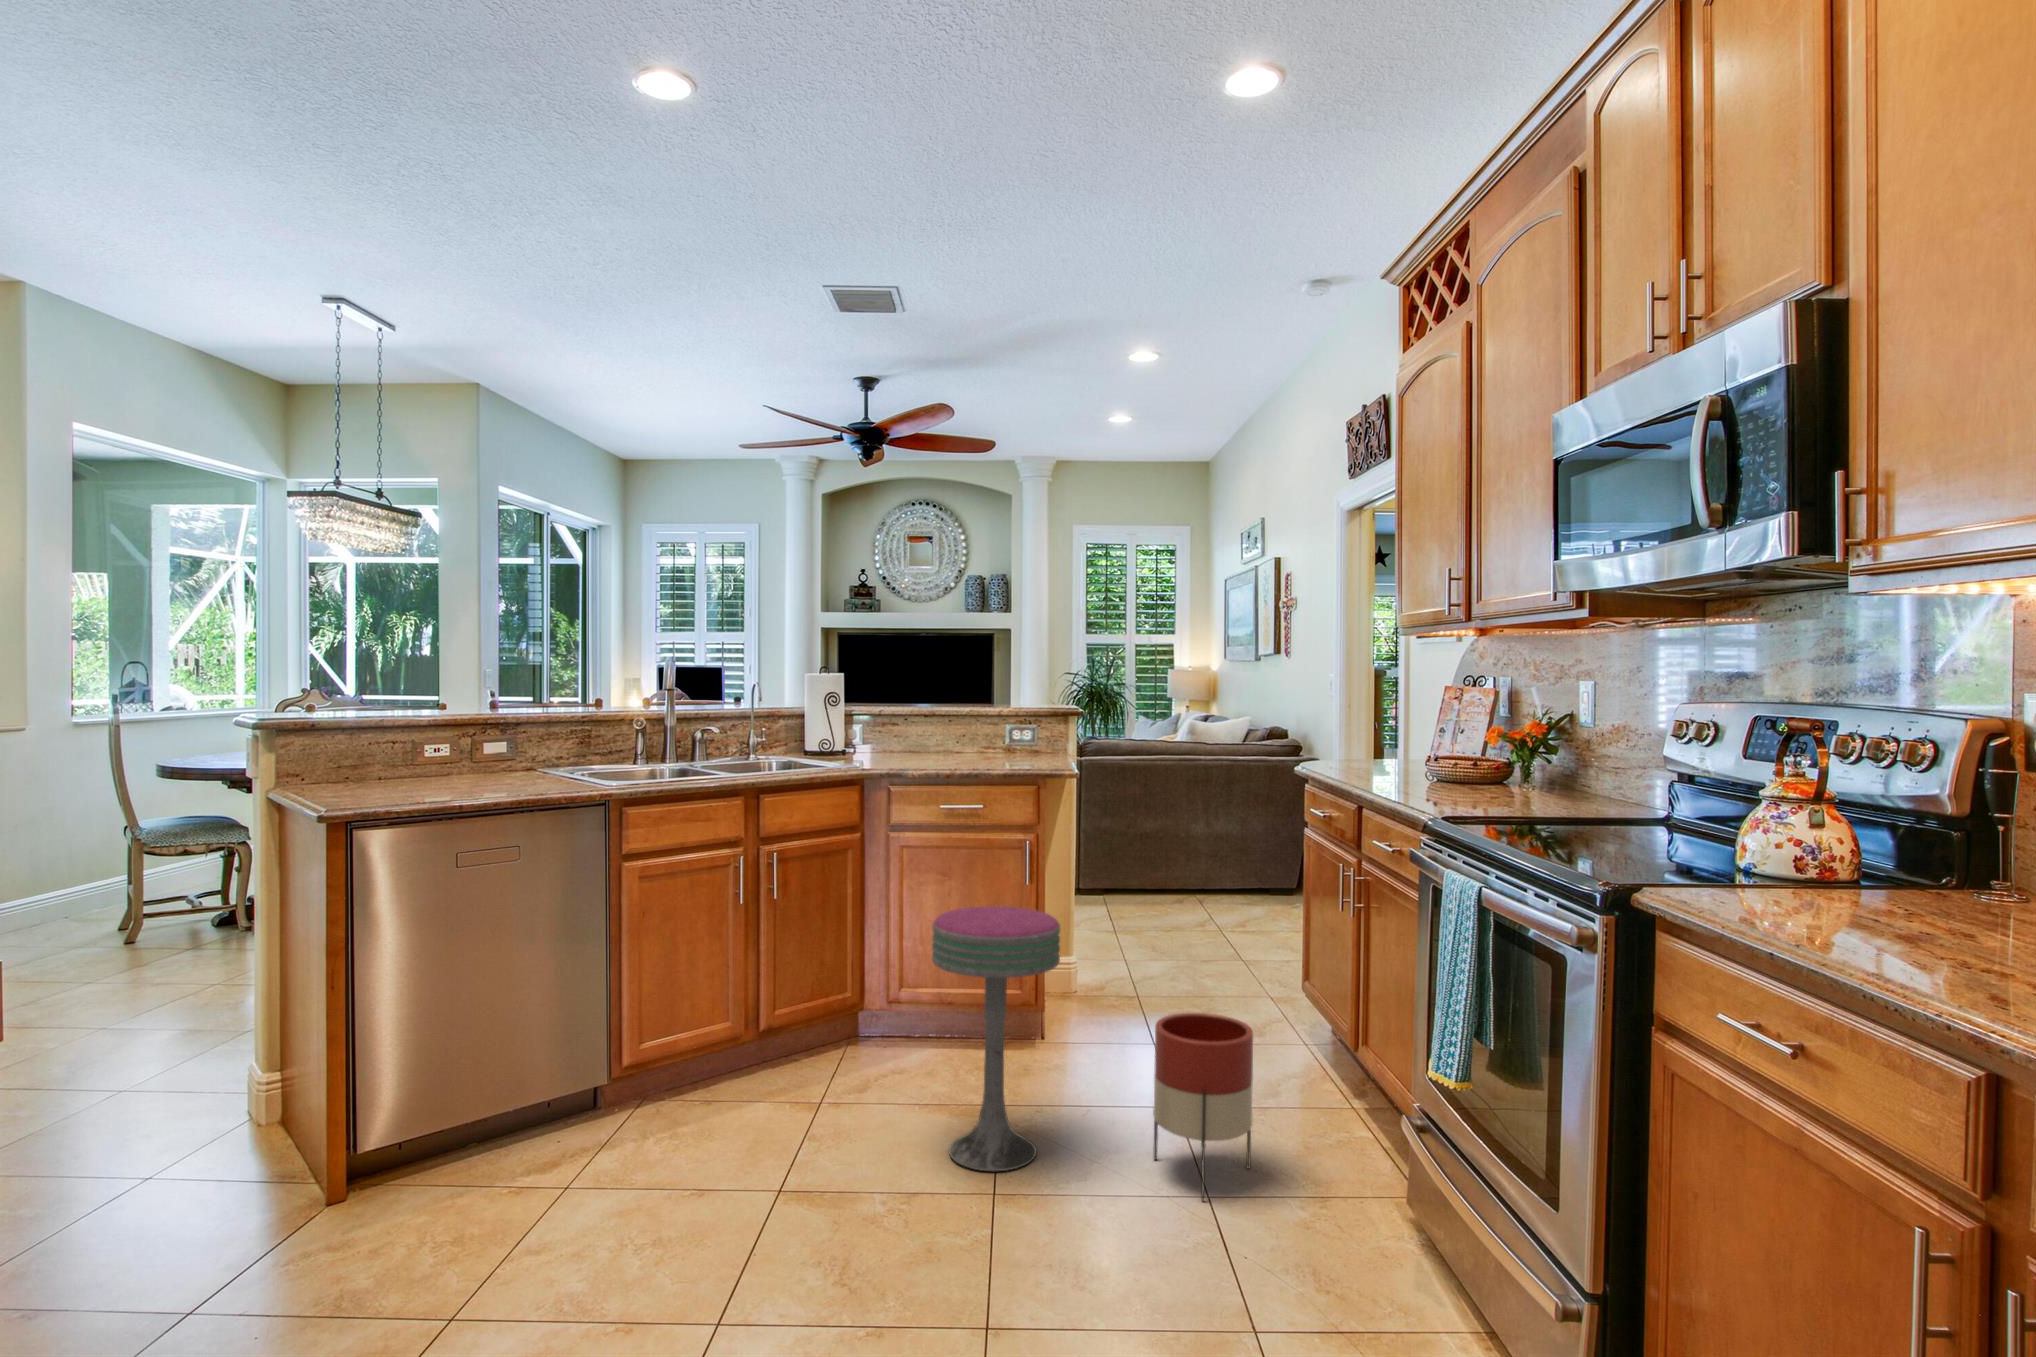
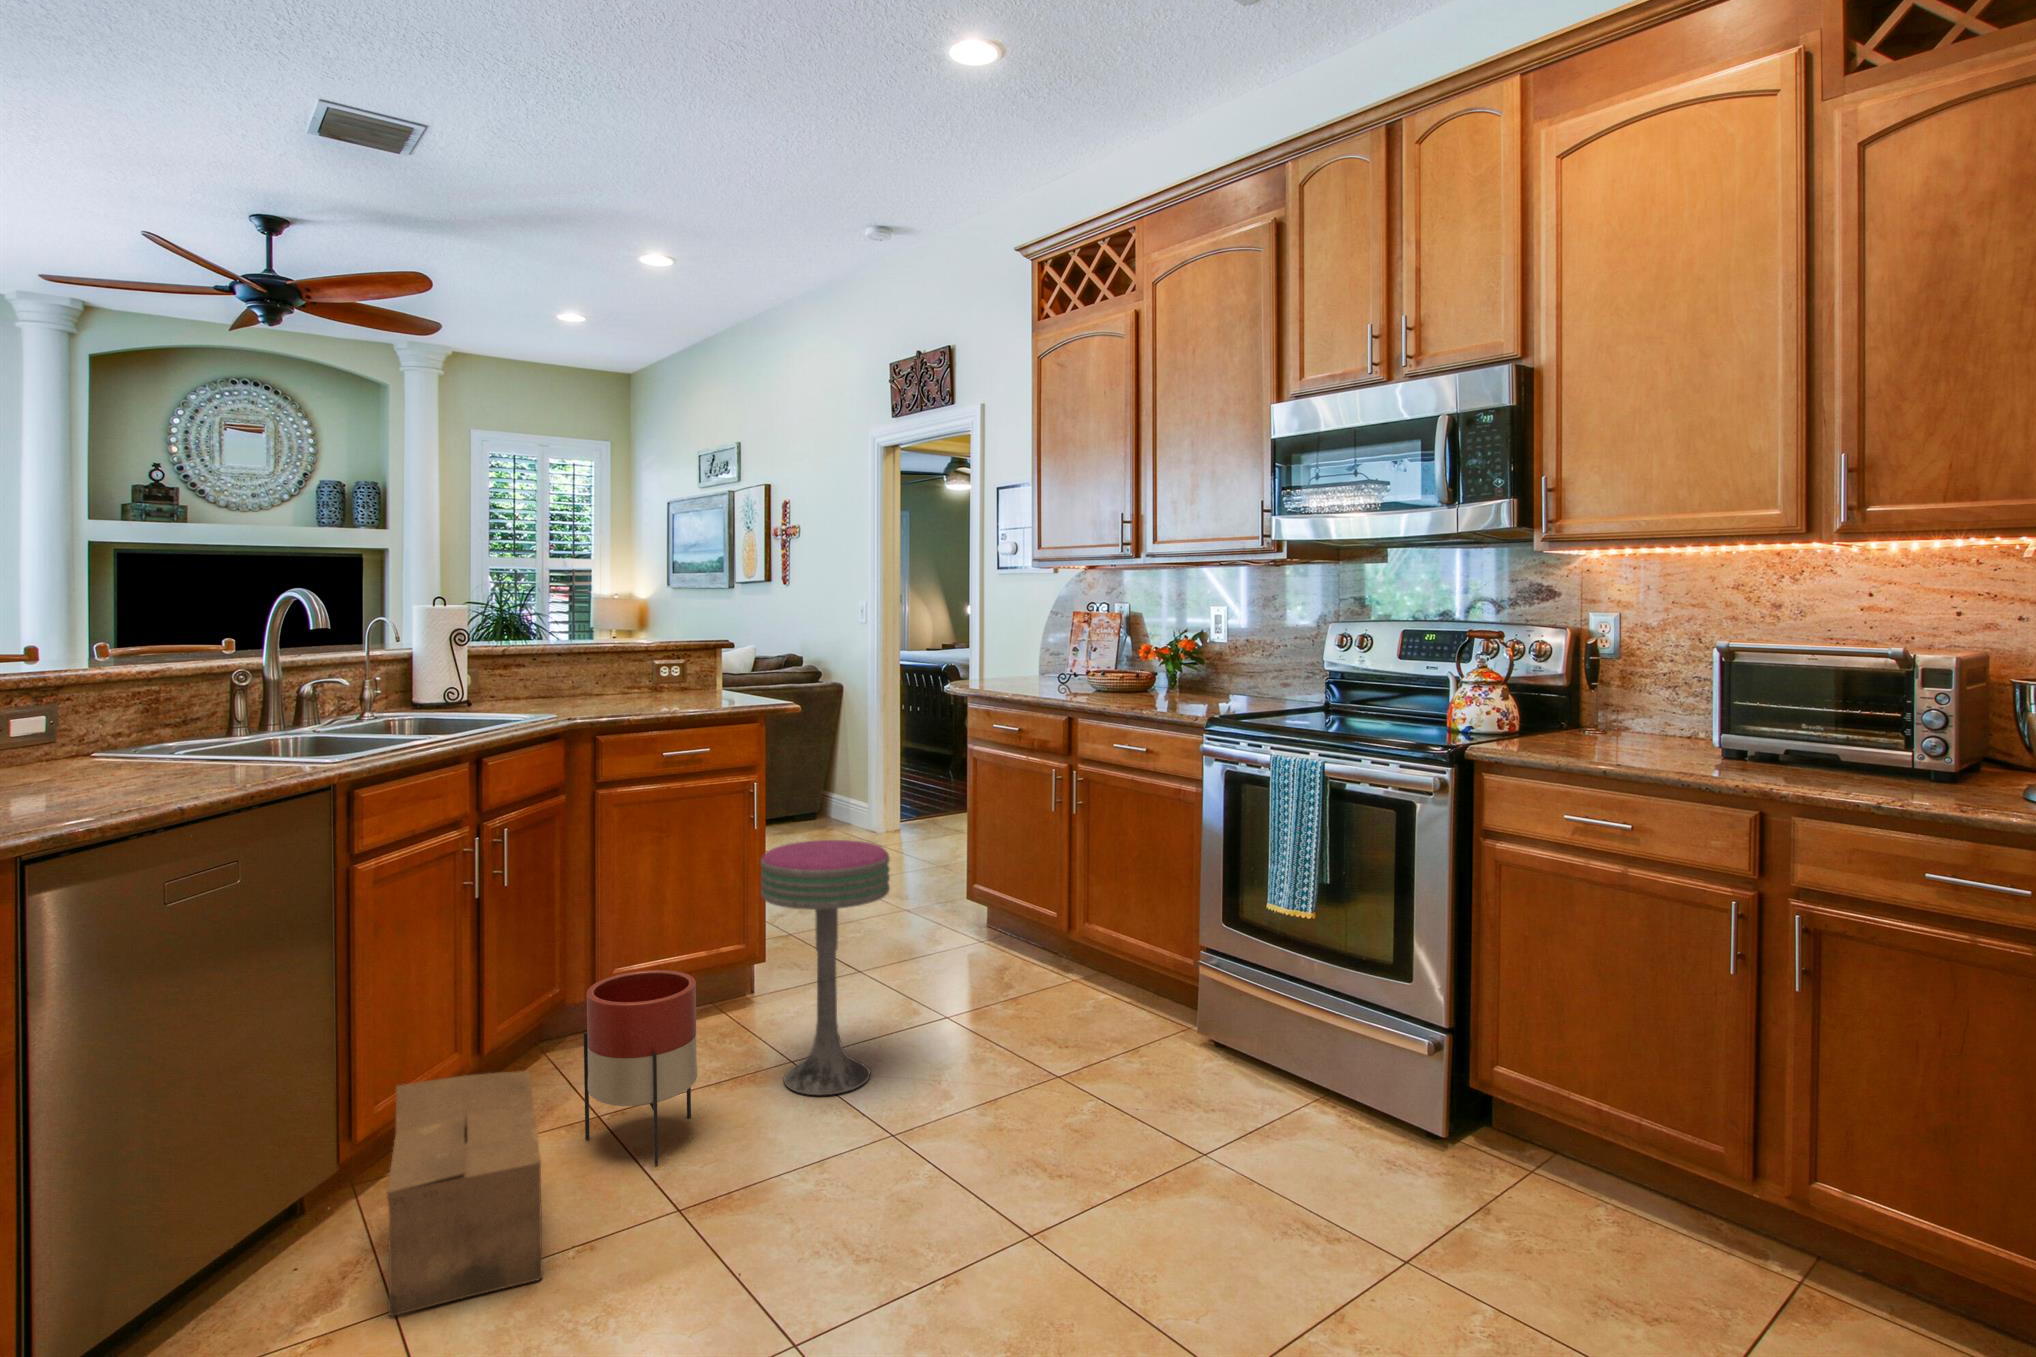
planter: present [1153,1013,1253,1201] -> present [584,970,697,1165]
cardboard box: none [505,1049,690,1240] -> present [387,1071,543,1315]

